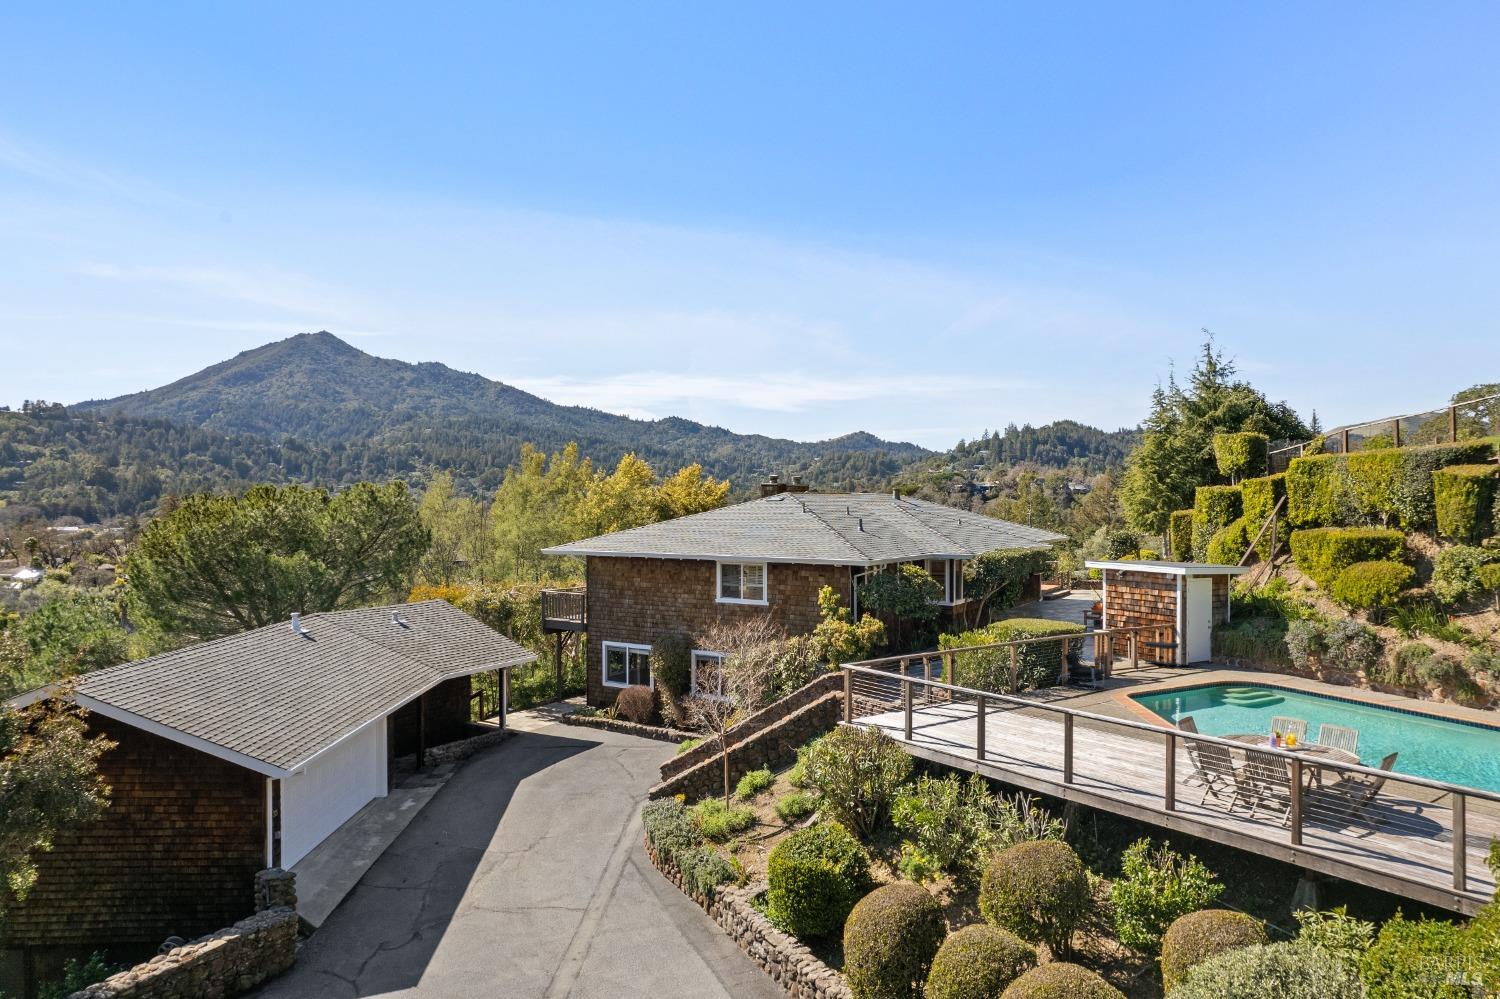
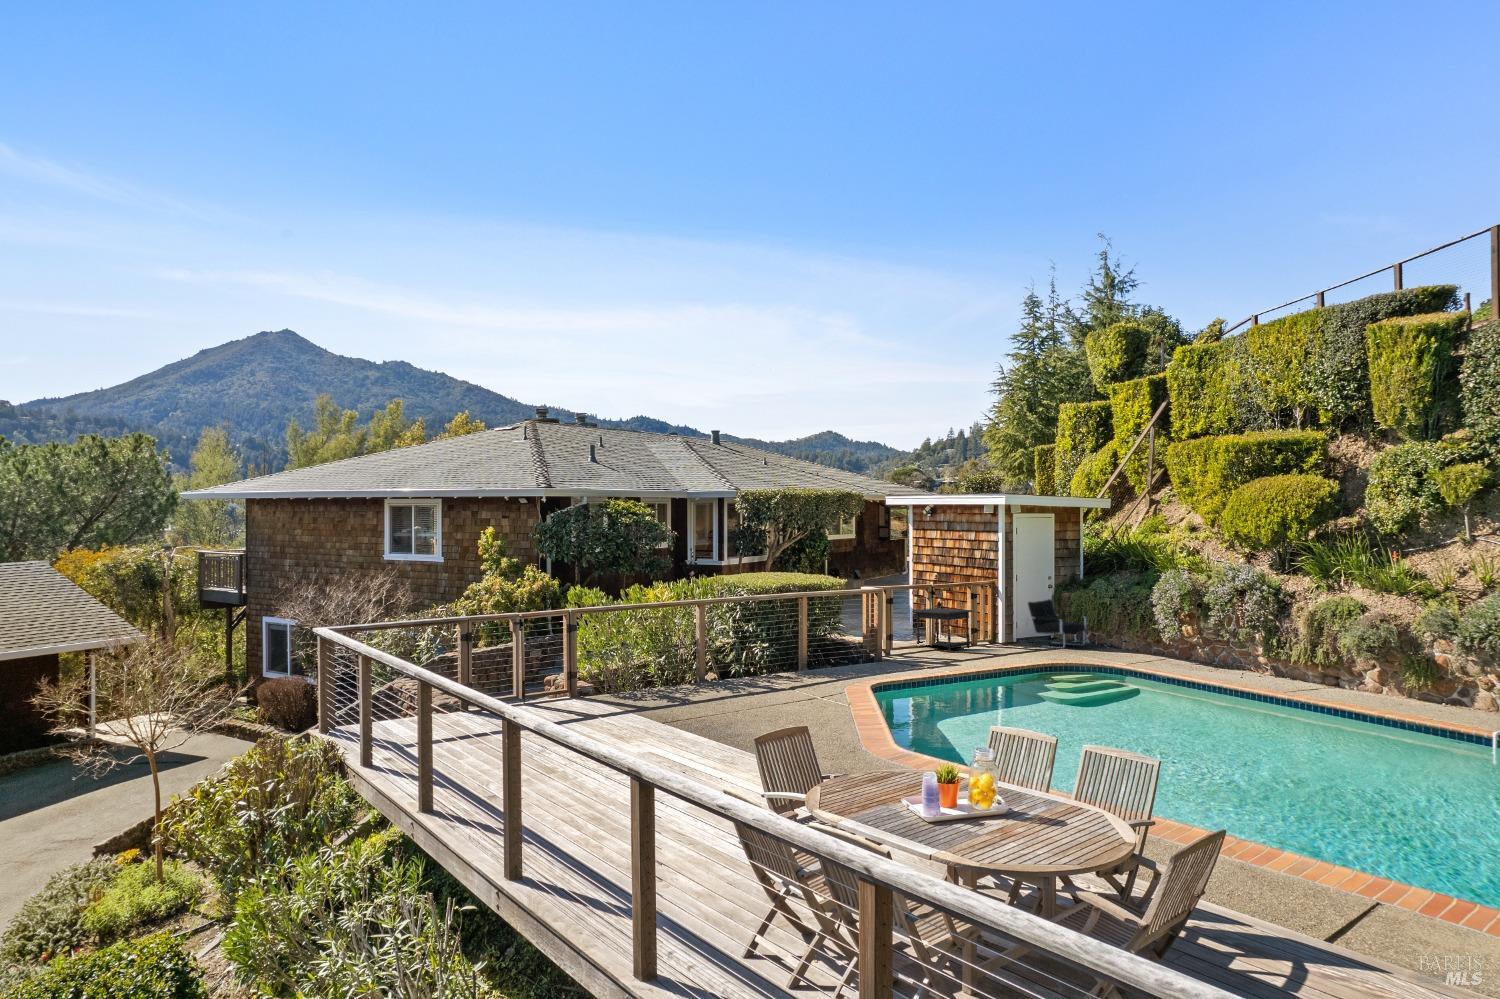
armchair: present [1059,651,1104,679] -> present [1028,599,1086,647]

